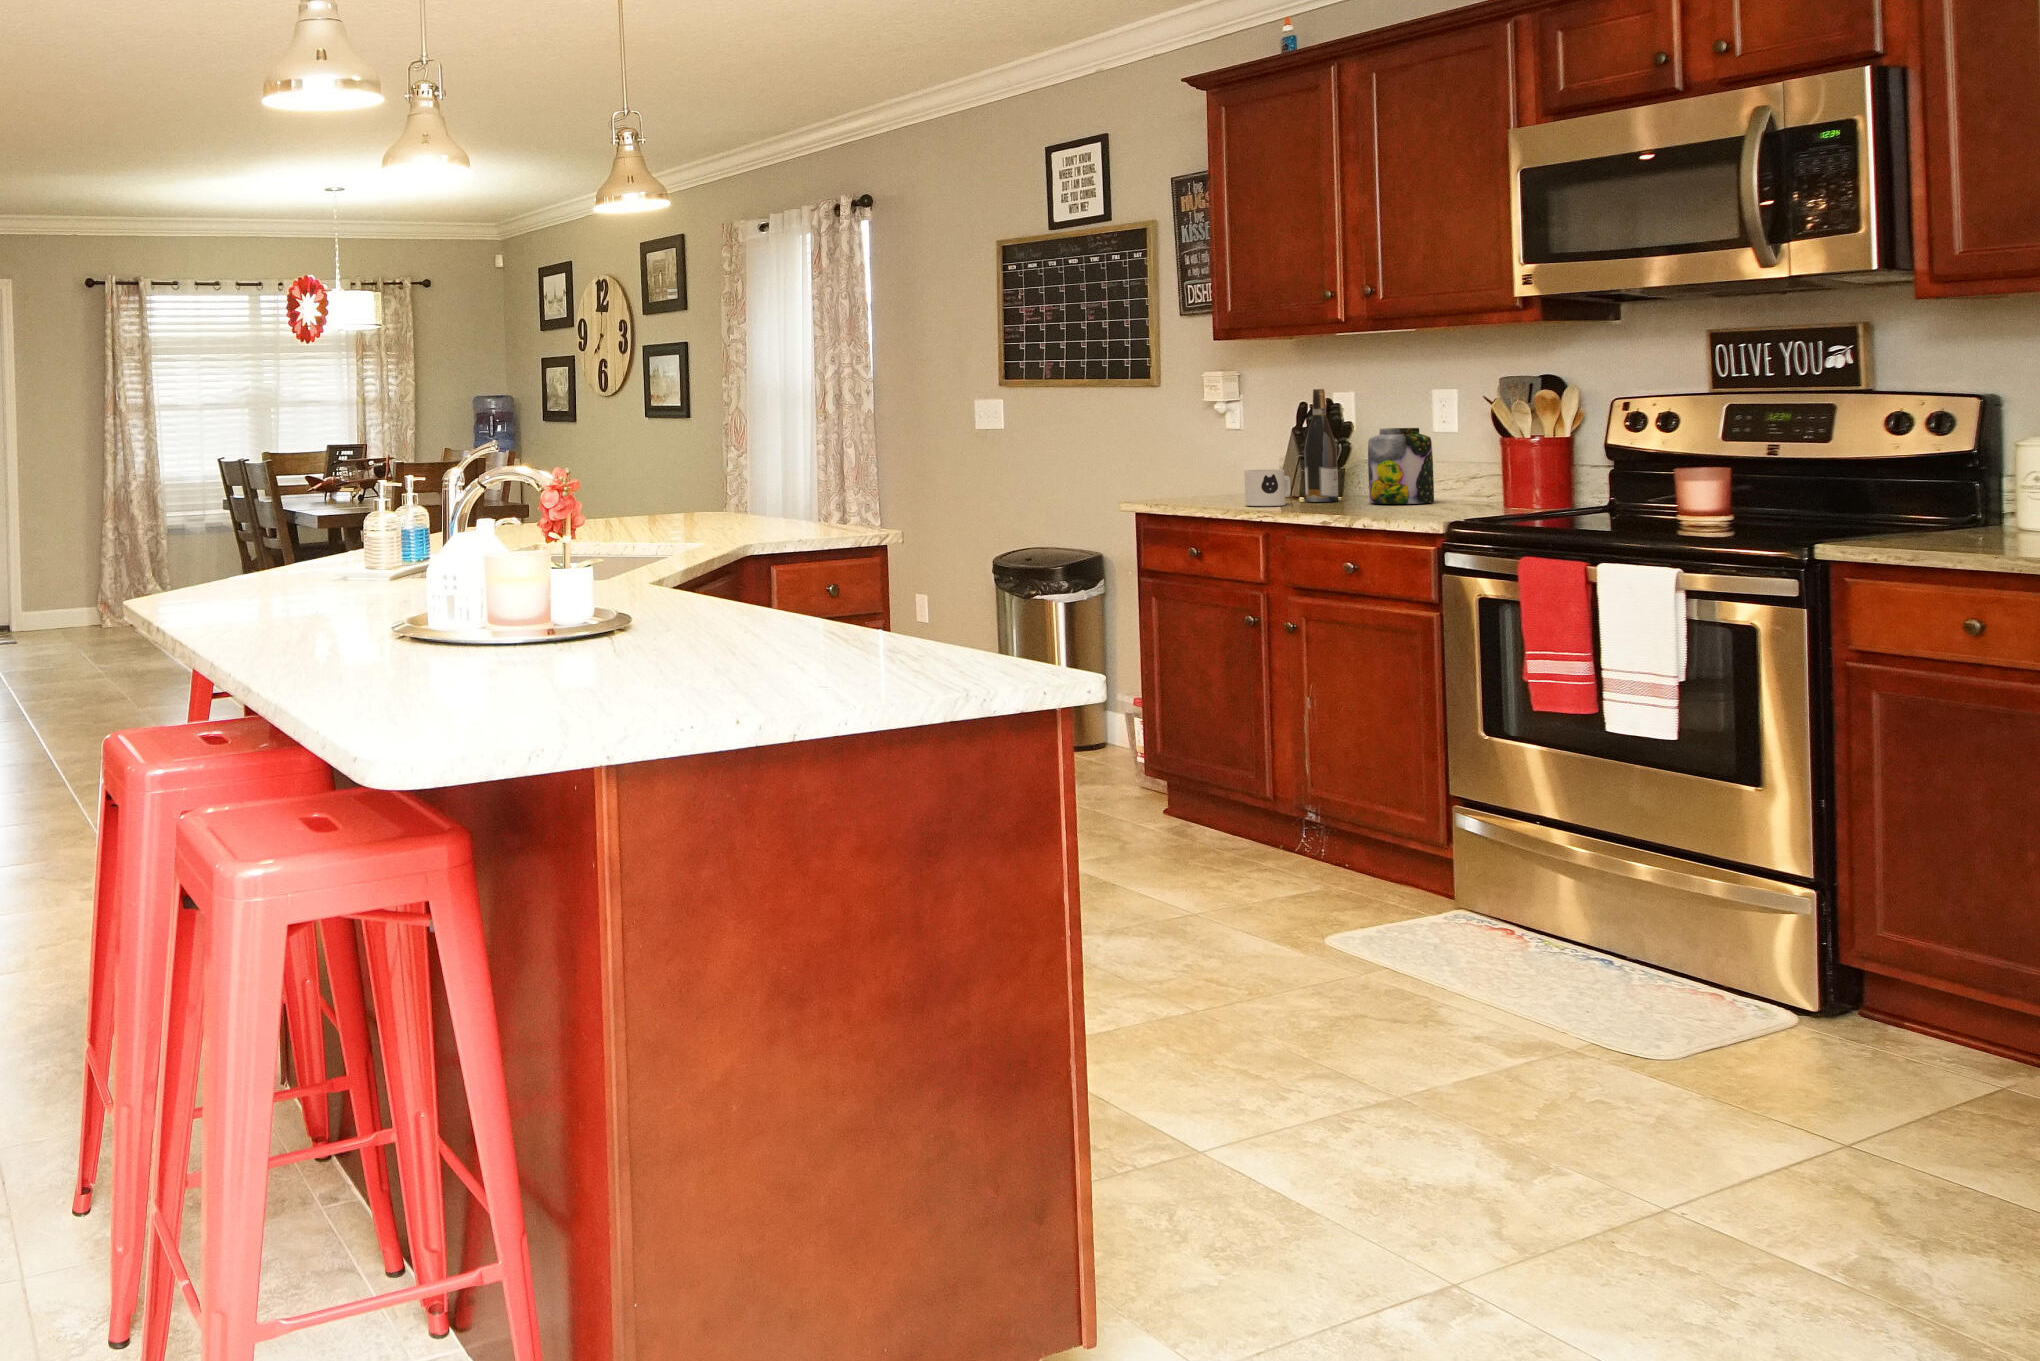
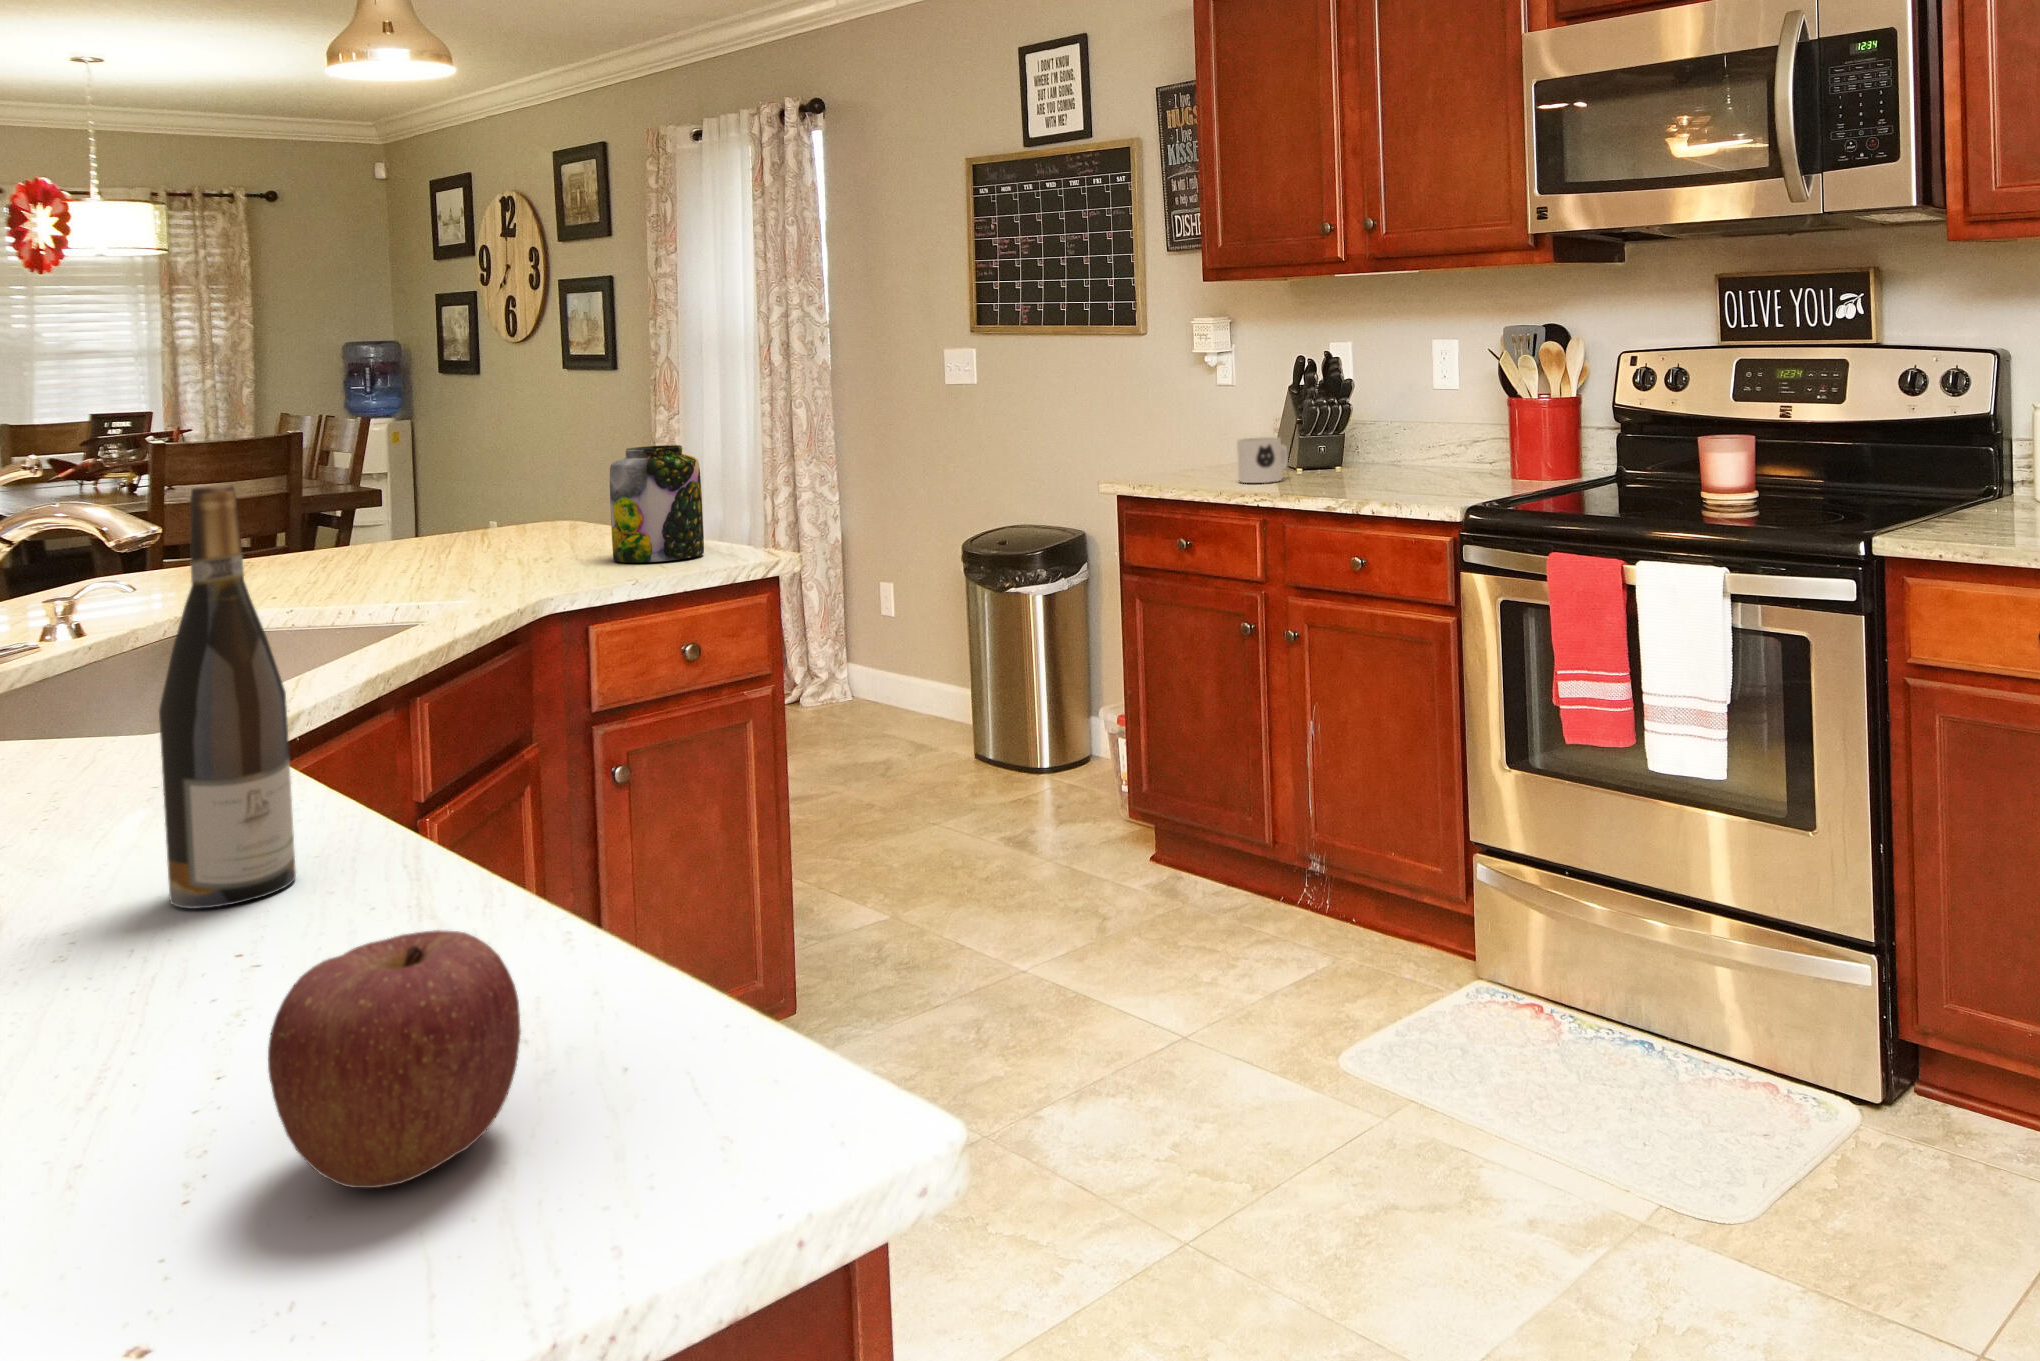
wine bottle: present [1304,389,1339,502] -> present [159,485,296,908]
jar: present [1368,428,1434,504] -> present [610,445,704,563]
apple: none [831,599,920,682] -> present [268,930,521,1188]

